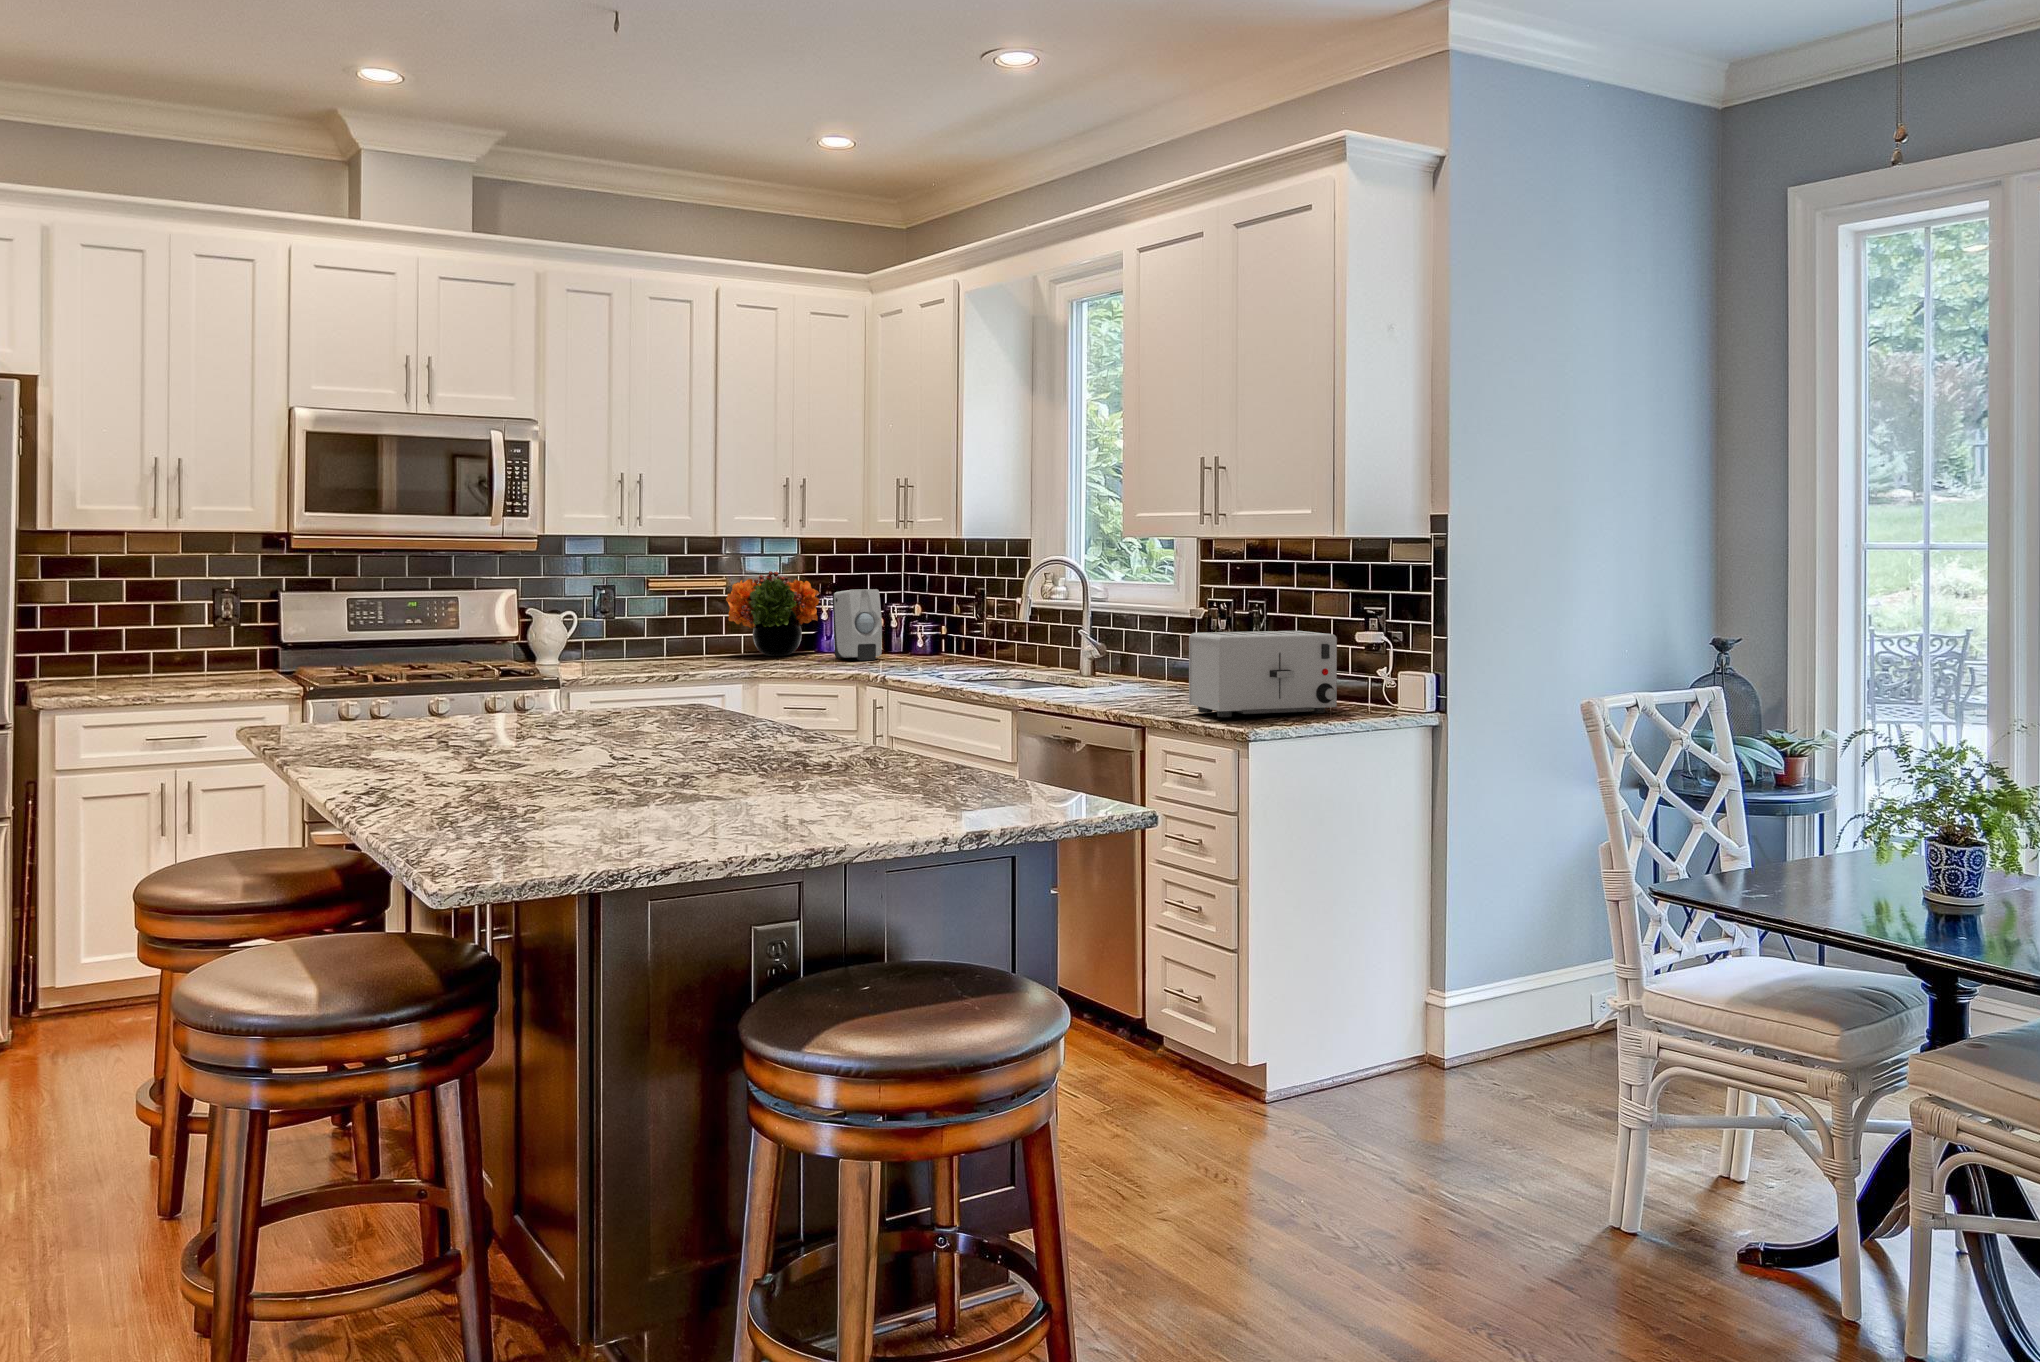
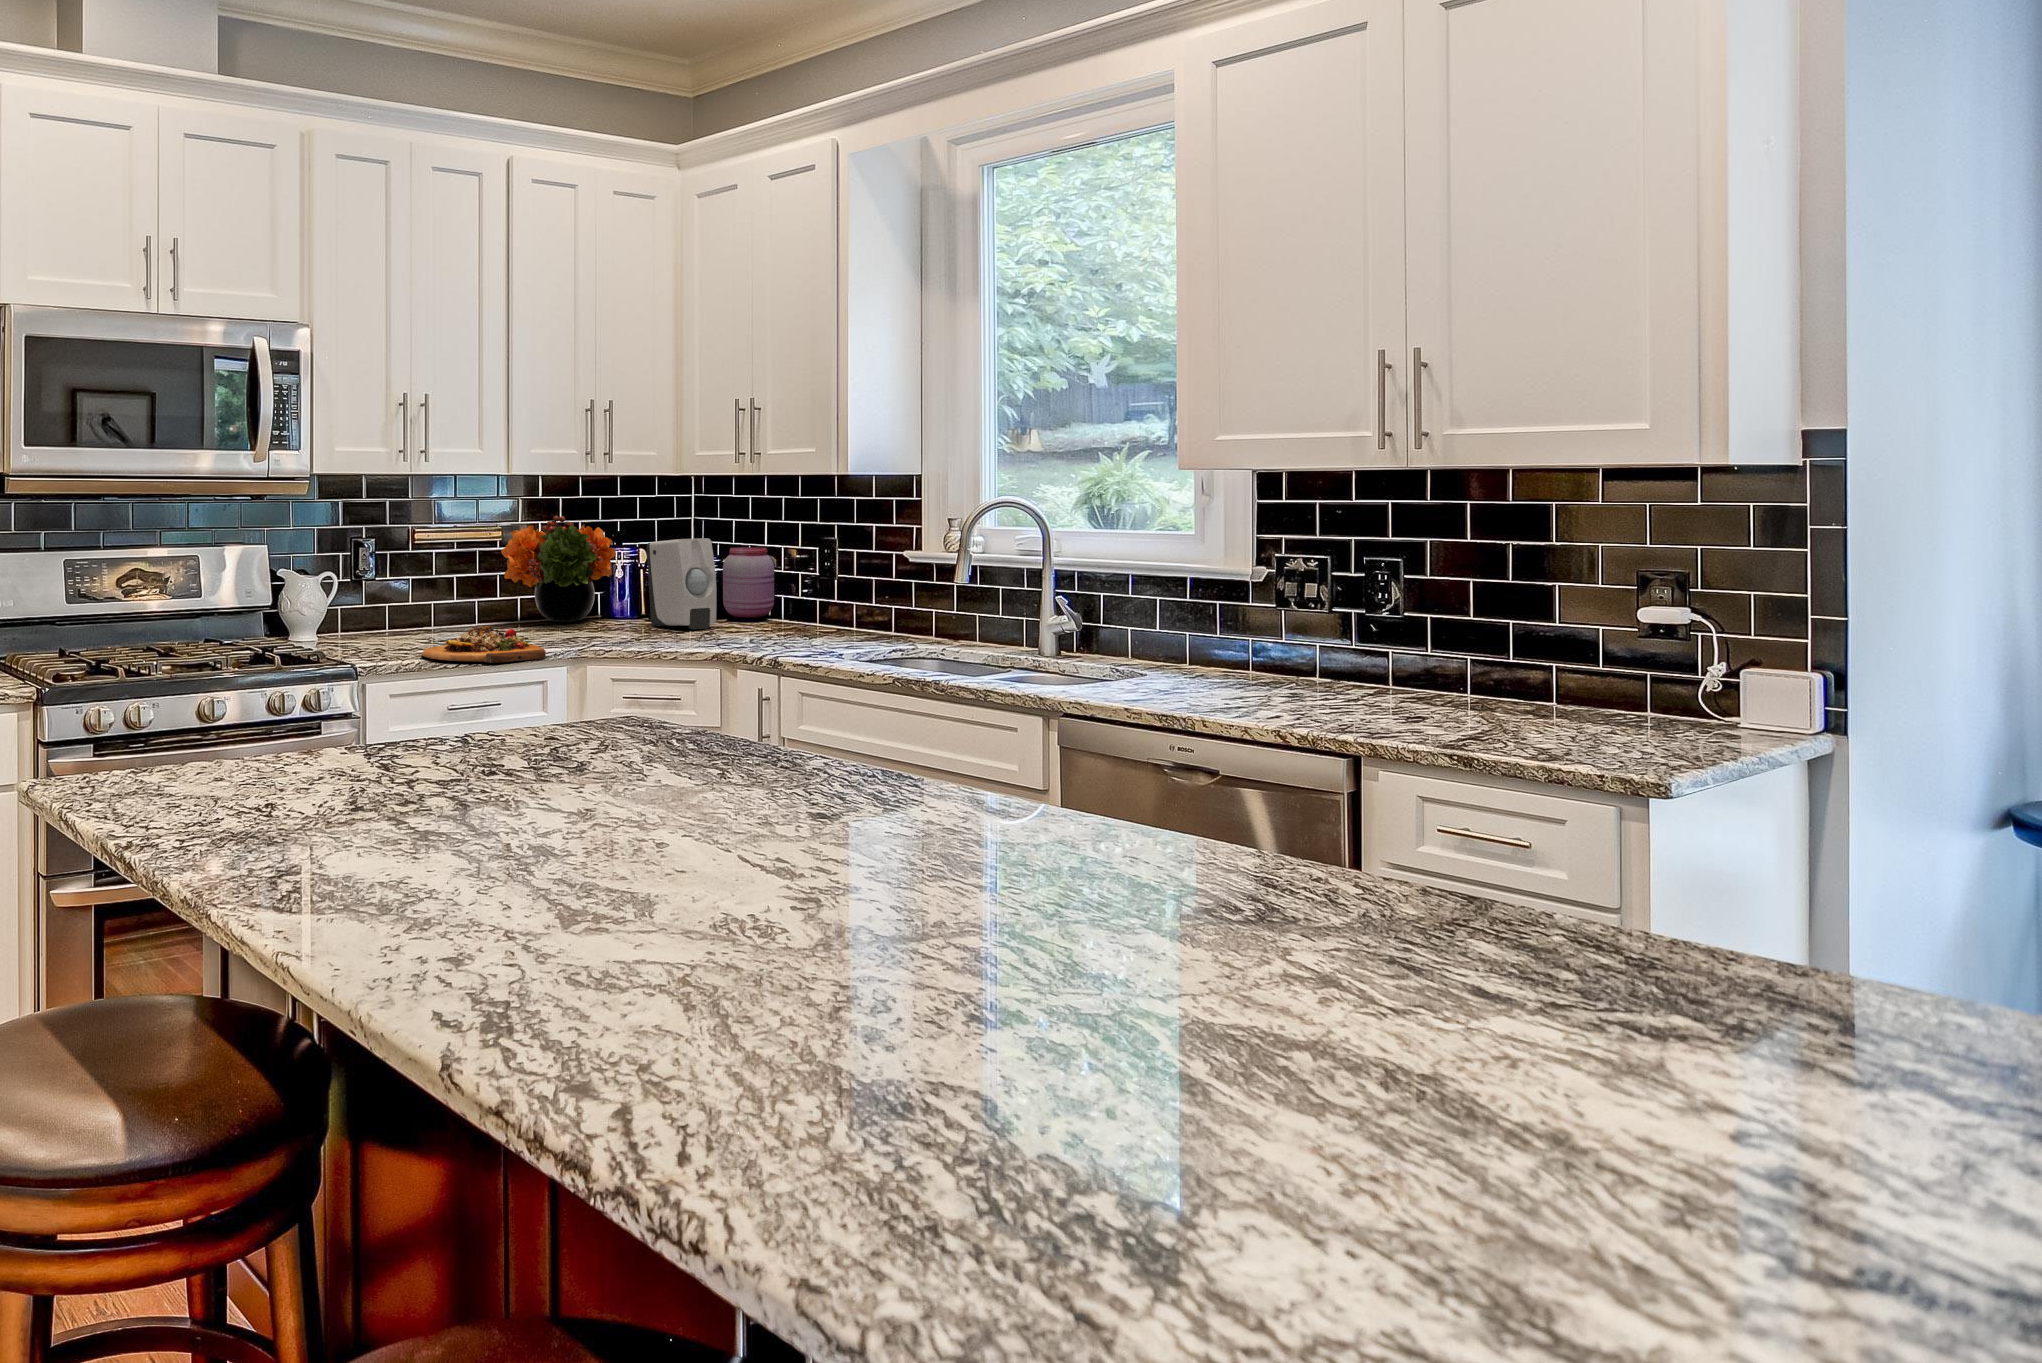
jar: none [902,597,942,653] -> present [723,547,774,618]
toaster: present [1189,631,1337,717] -> none [1415,606,1672,745]
cutting board: none [628,654,727,680] -> present [421,626,546,663]

